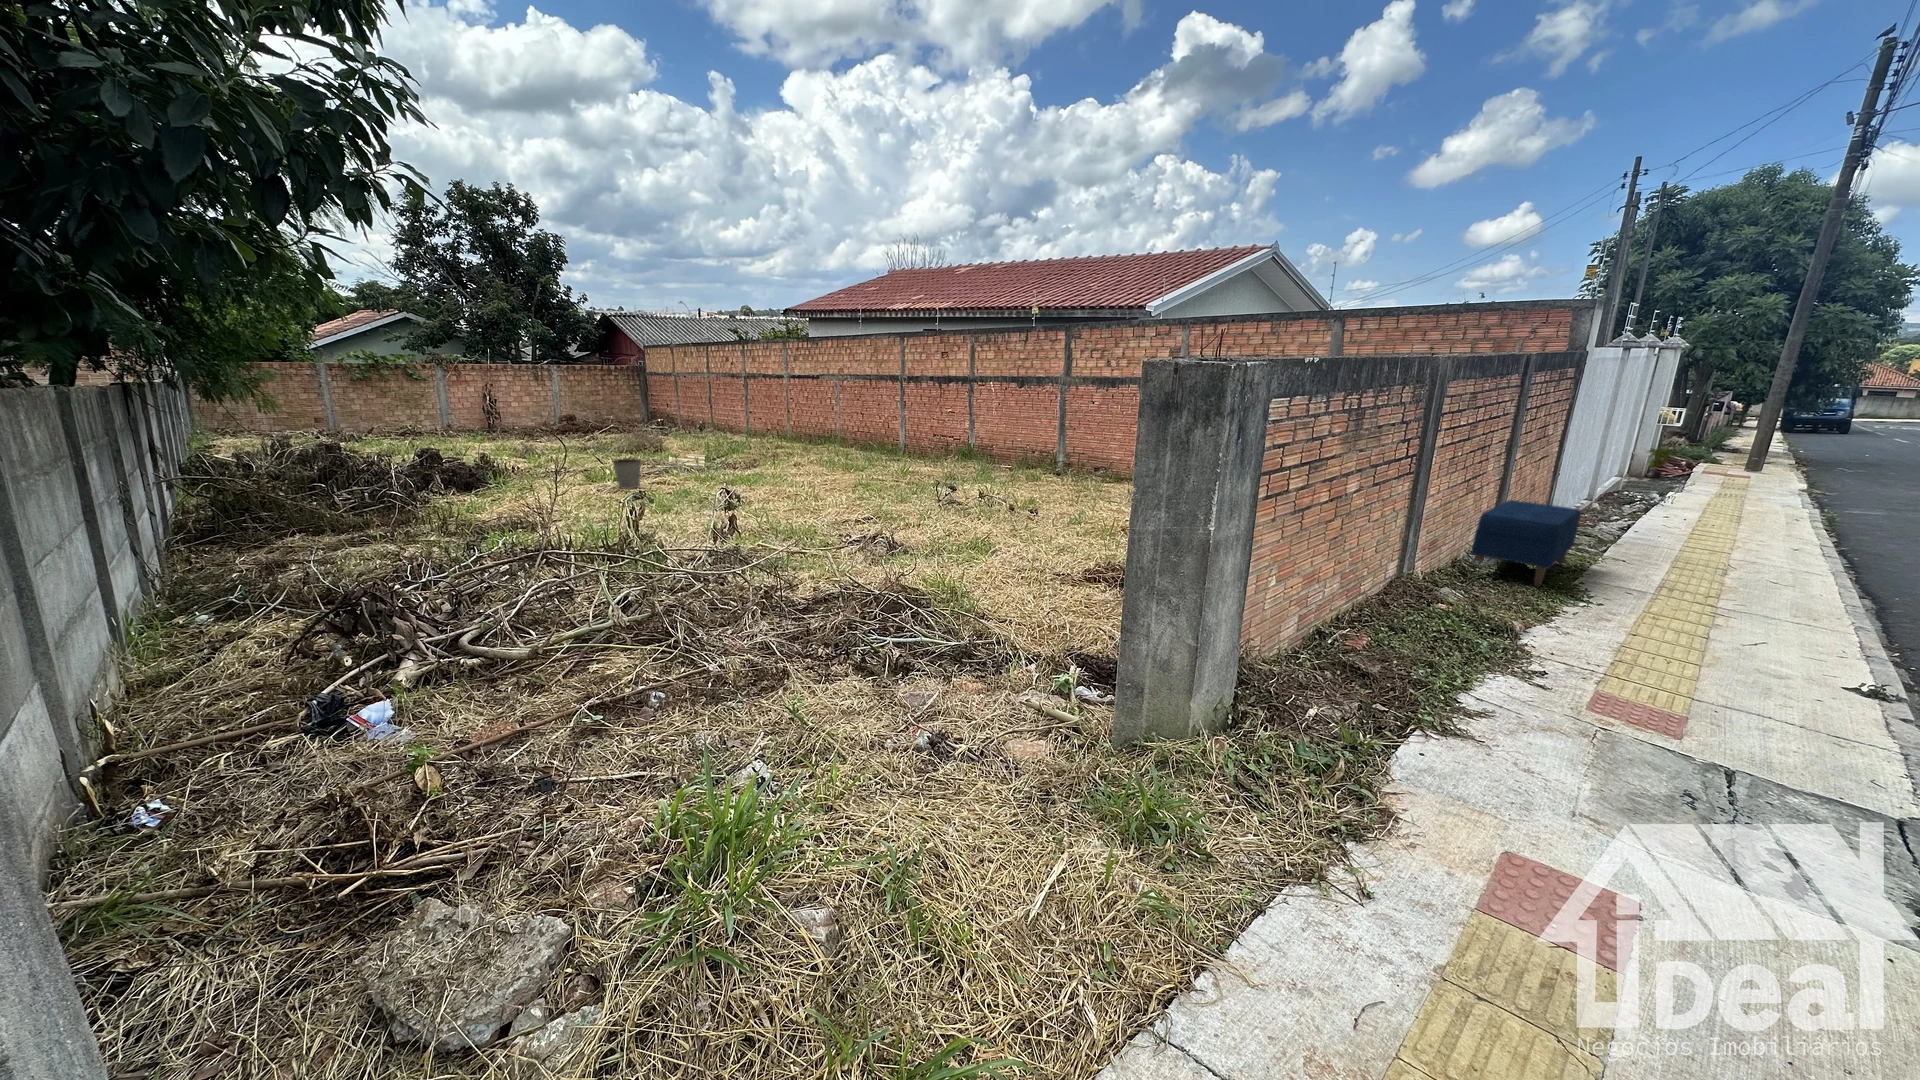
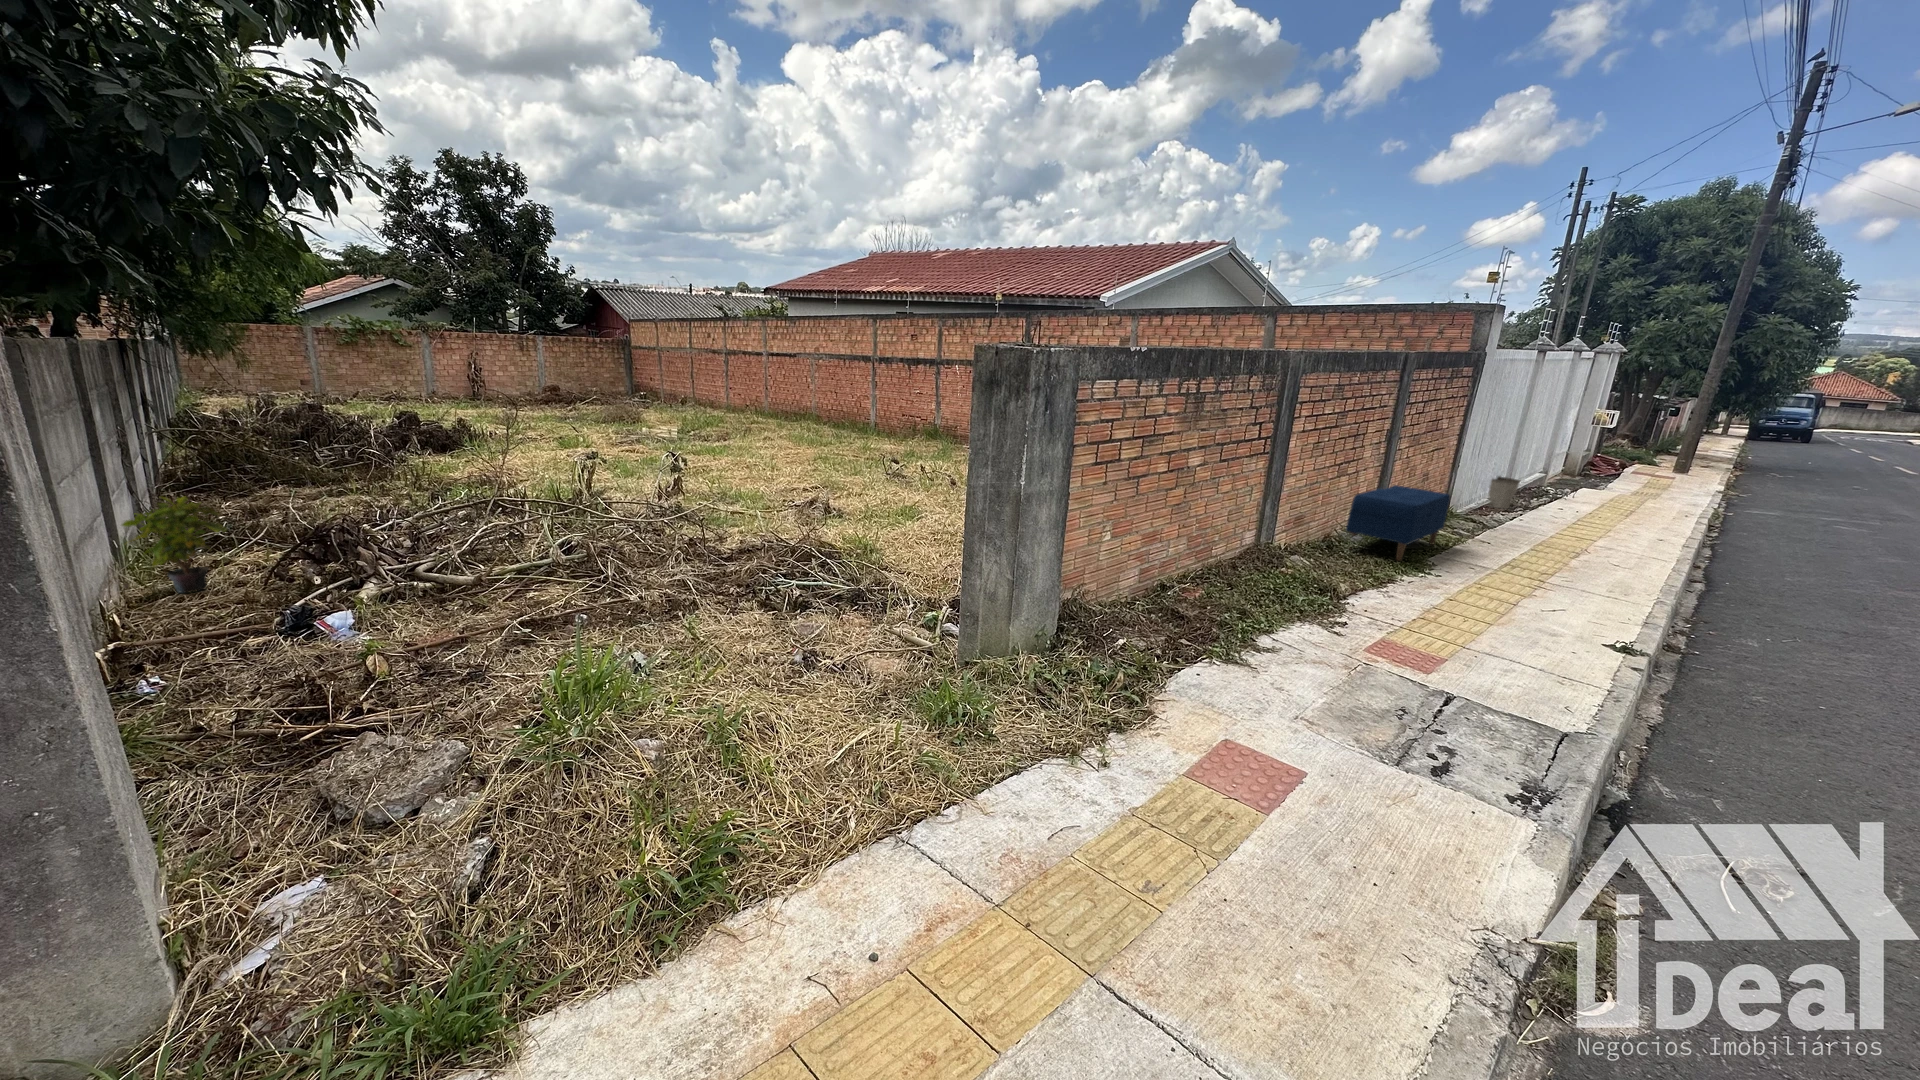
potted plant: present [1648,447,1676,478] -> present [122,497,227,593]
bucket: present [612,458,642,489] -> present [1489,476,1520,509]

